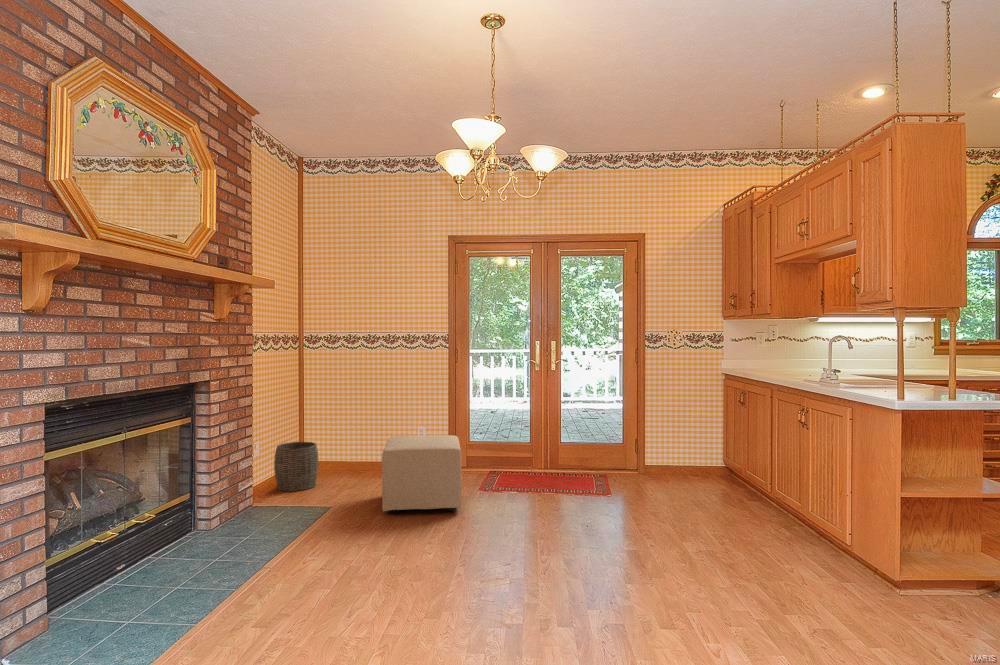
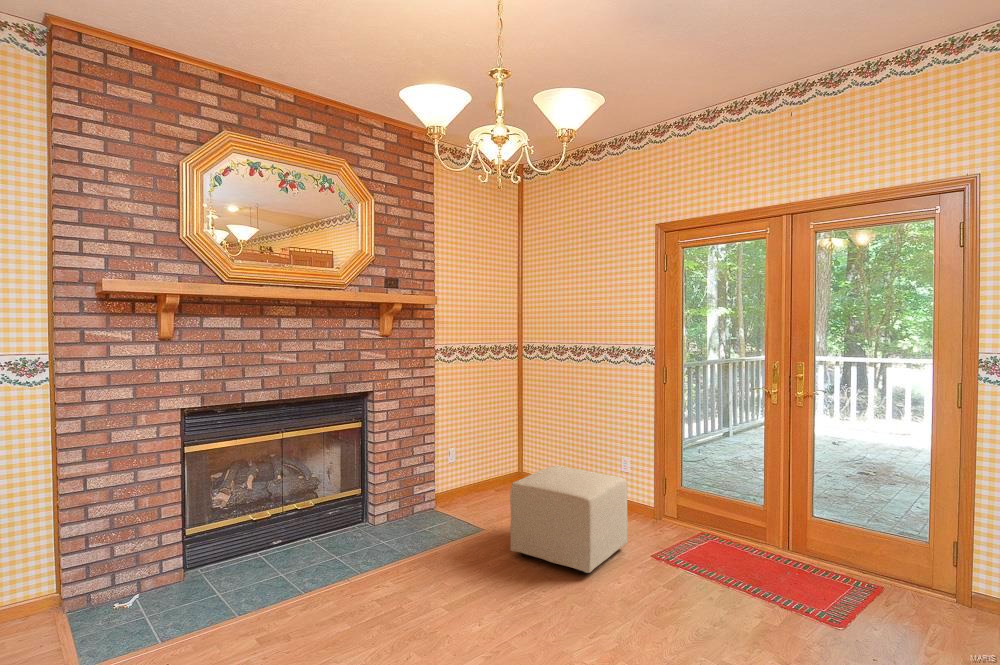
woven basket: present [274,442,318,491] -> none [471,452,513,503]

